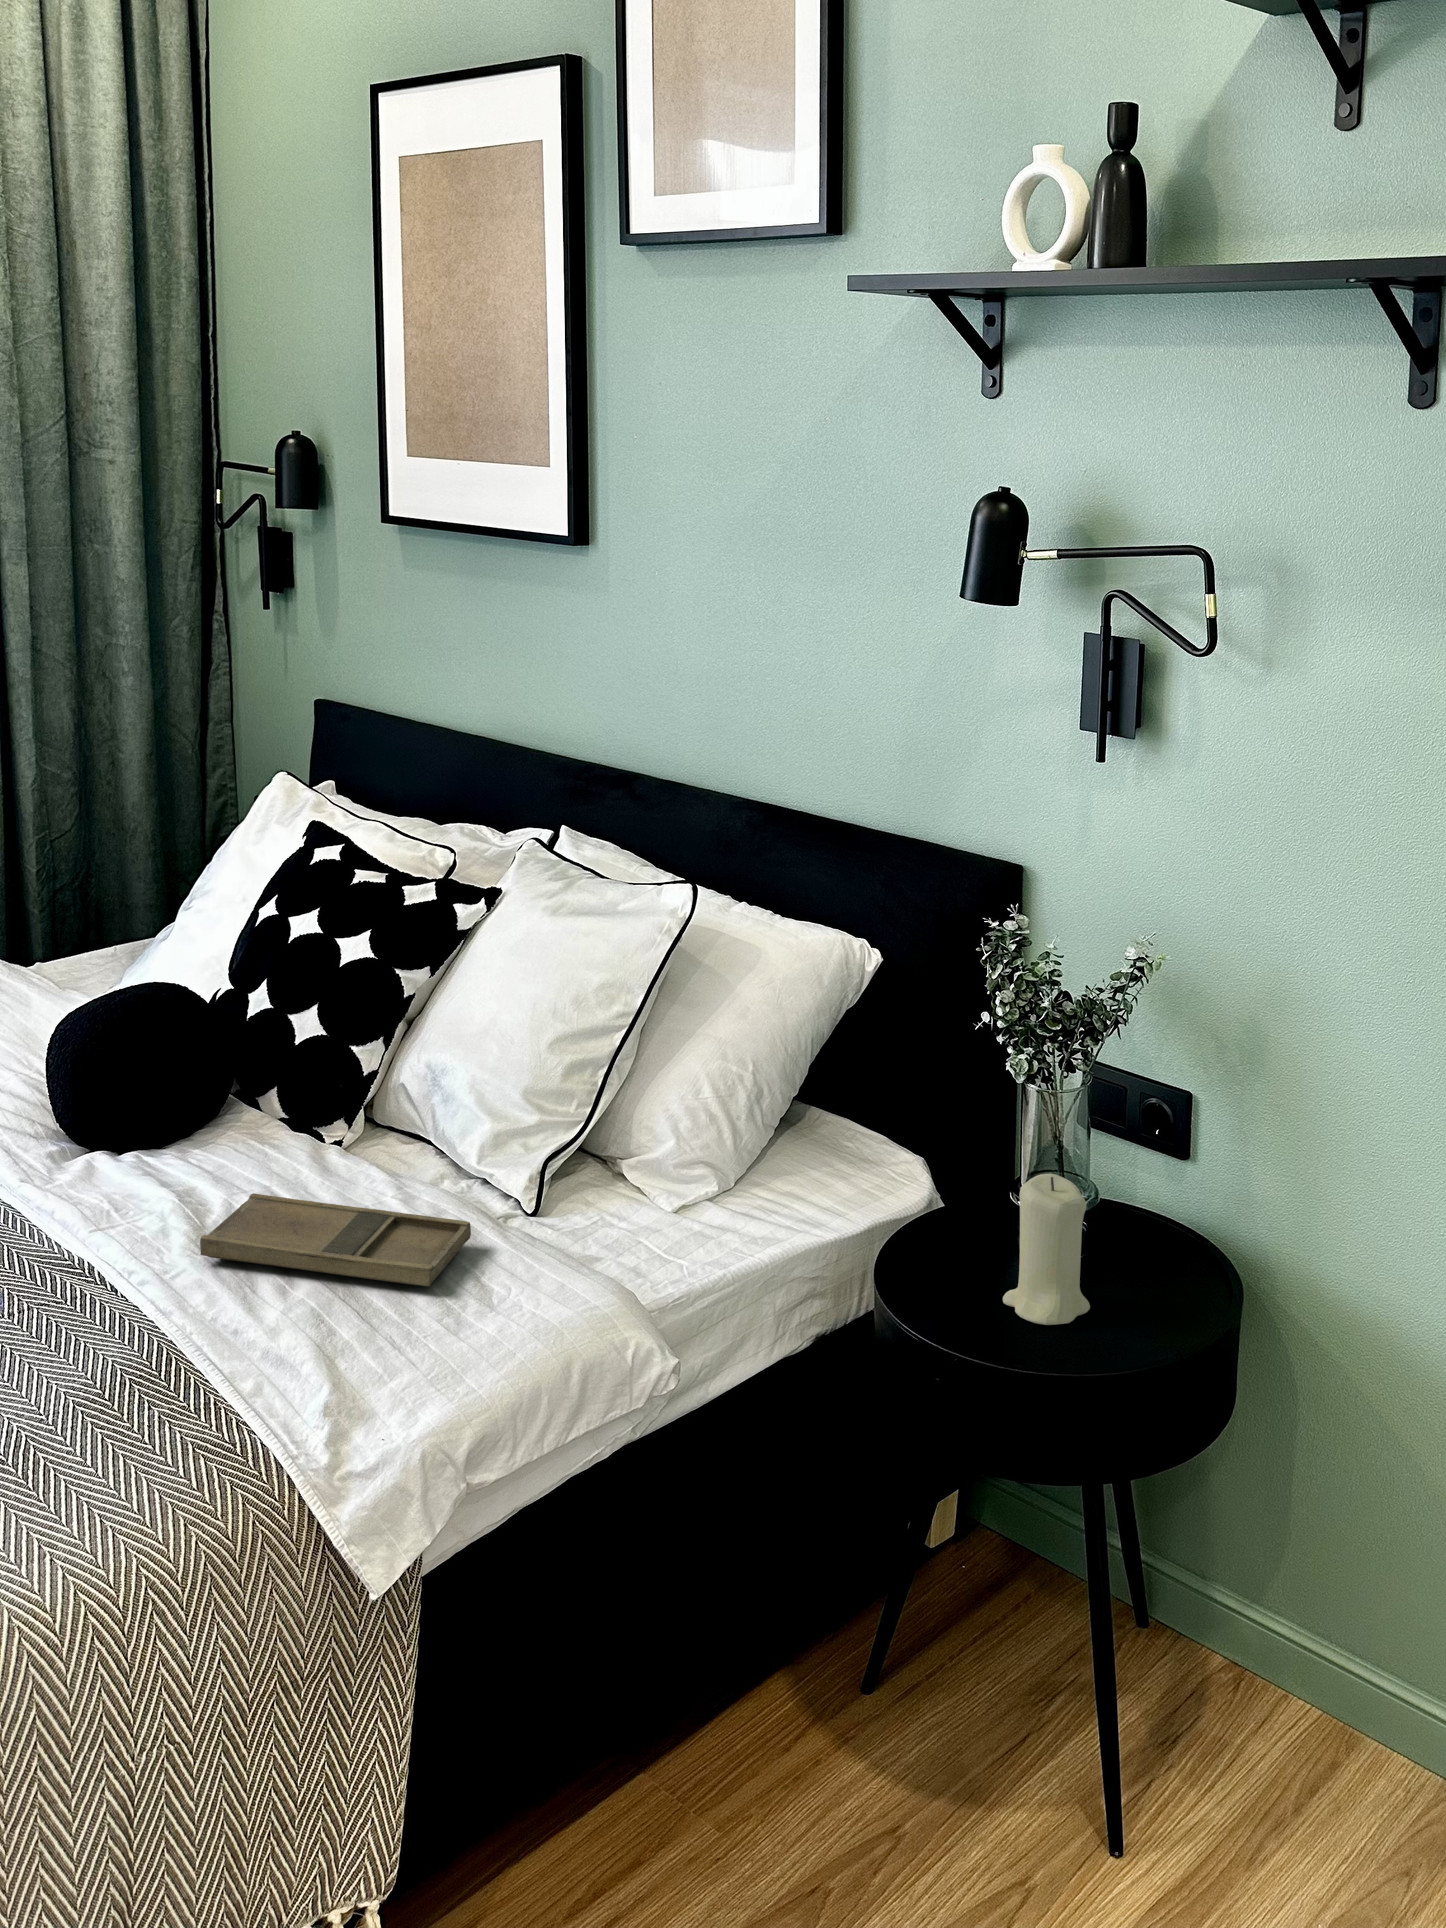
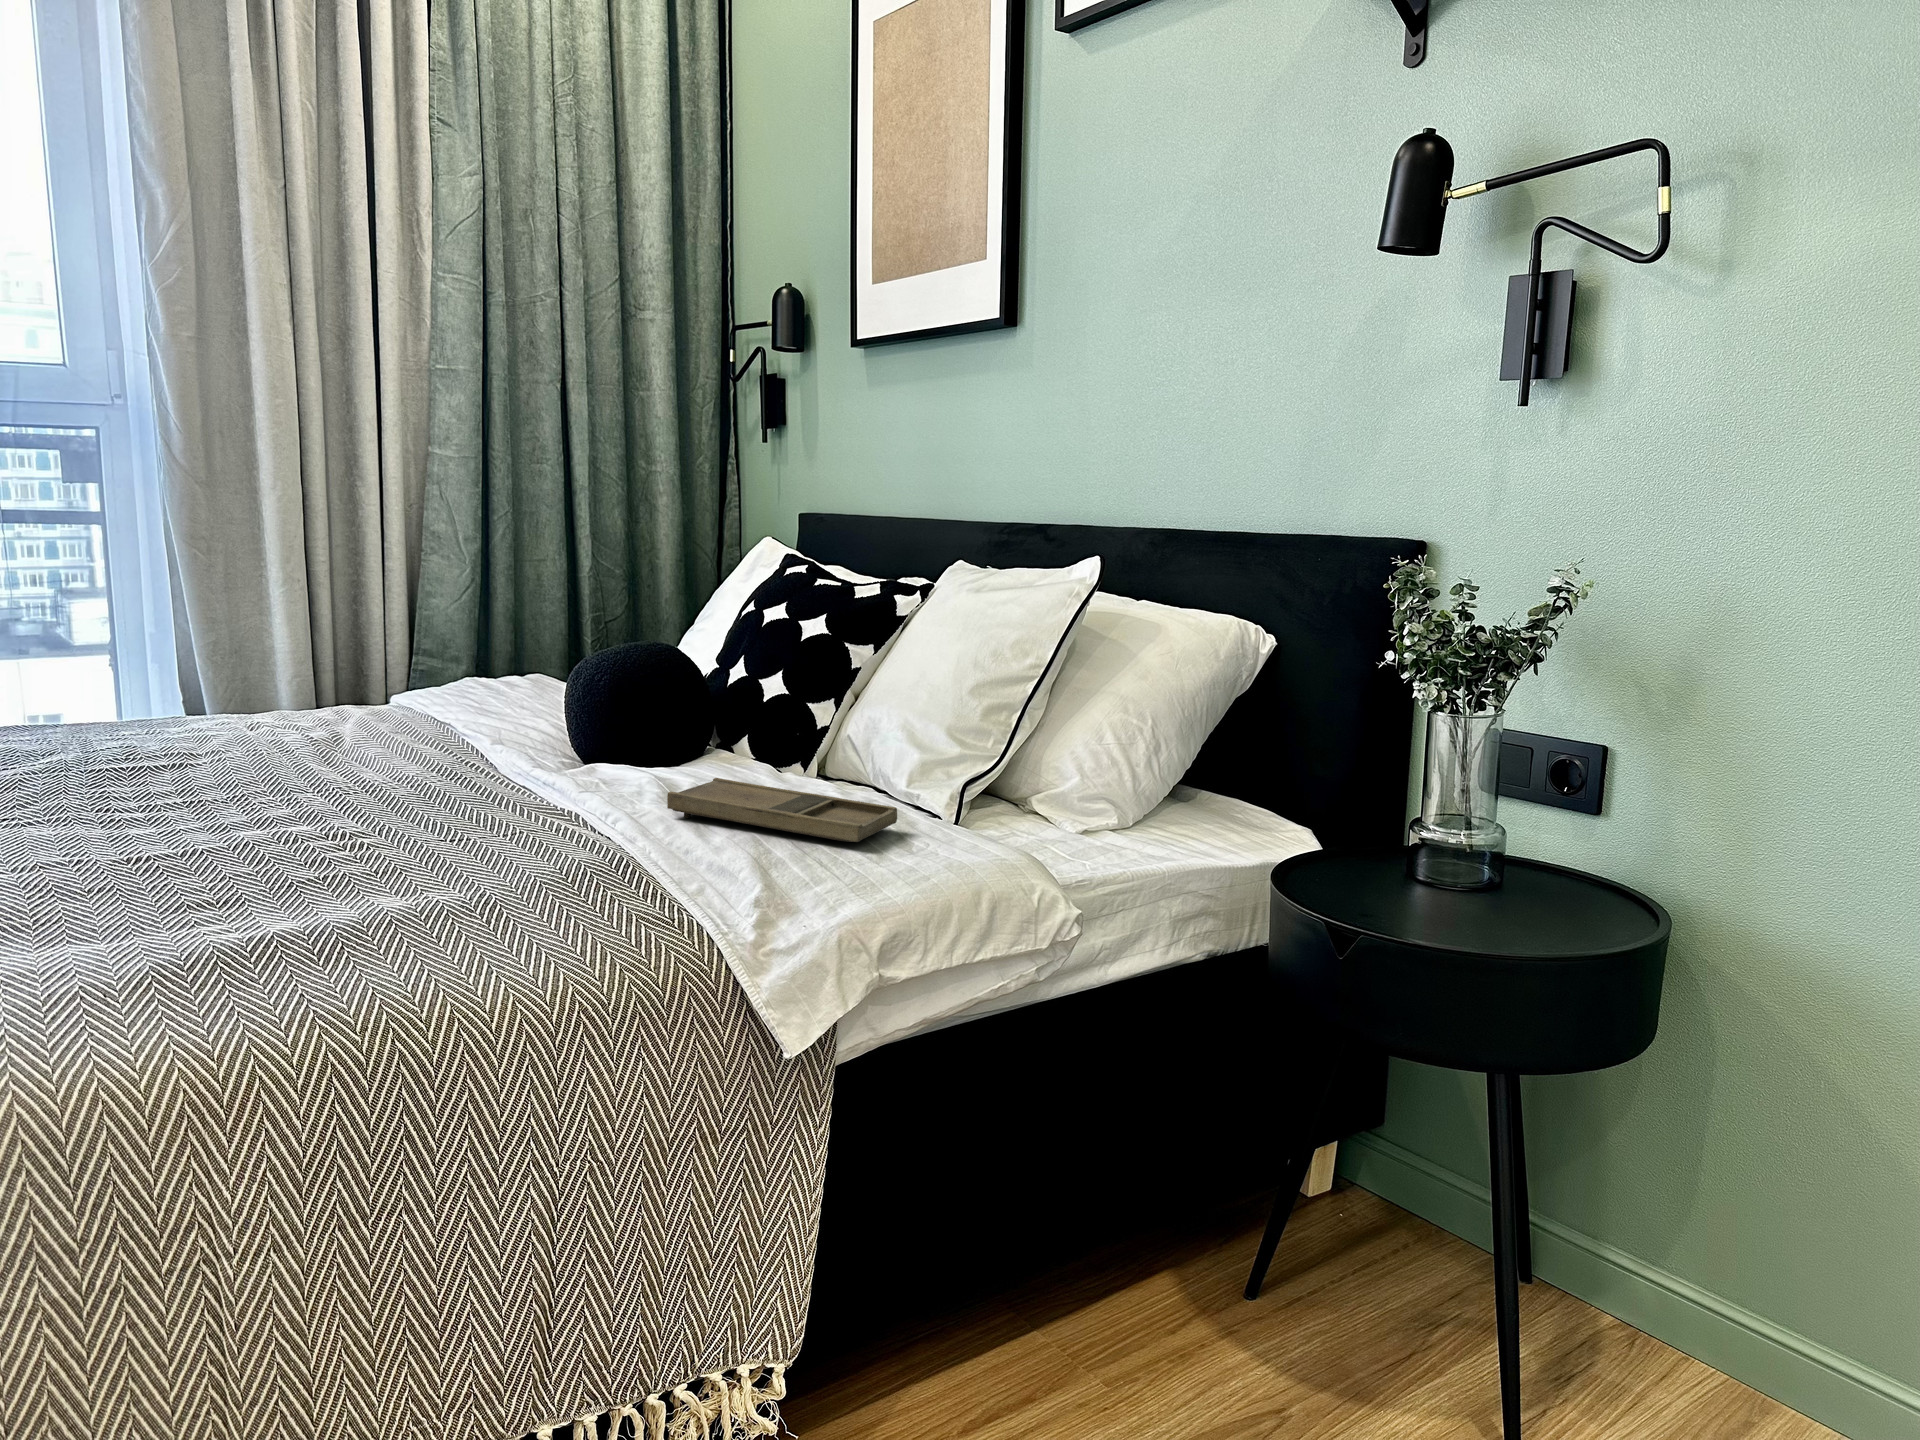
candle: present [1003,1174,1090,1325] -> none [1408,773,1506,920]

